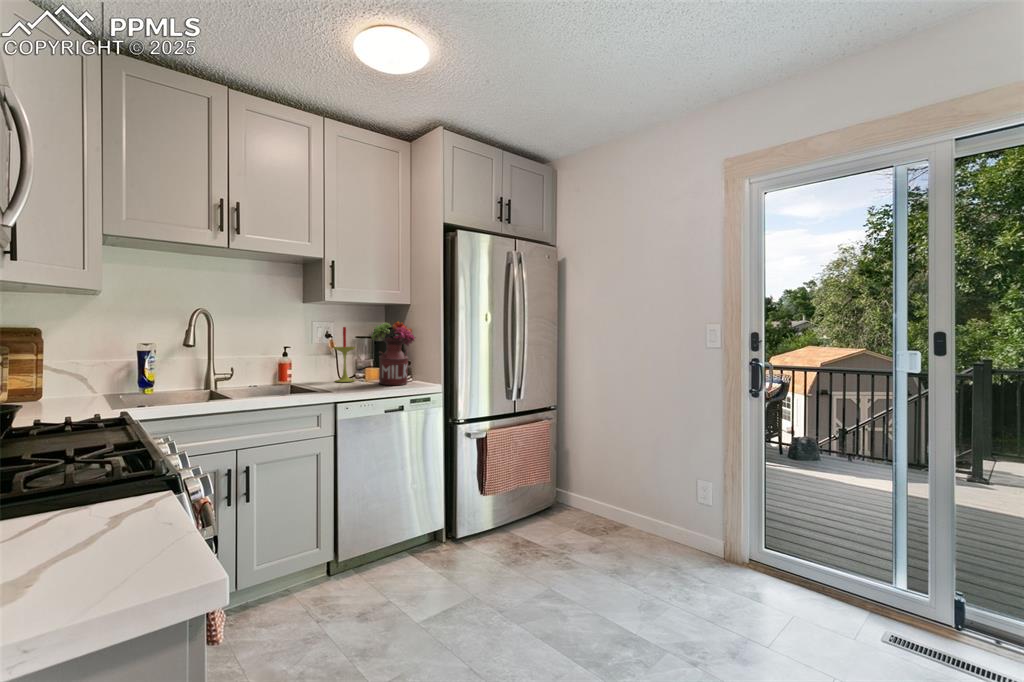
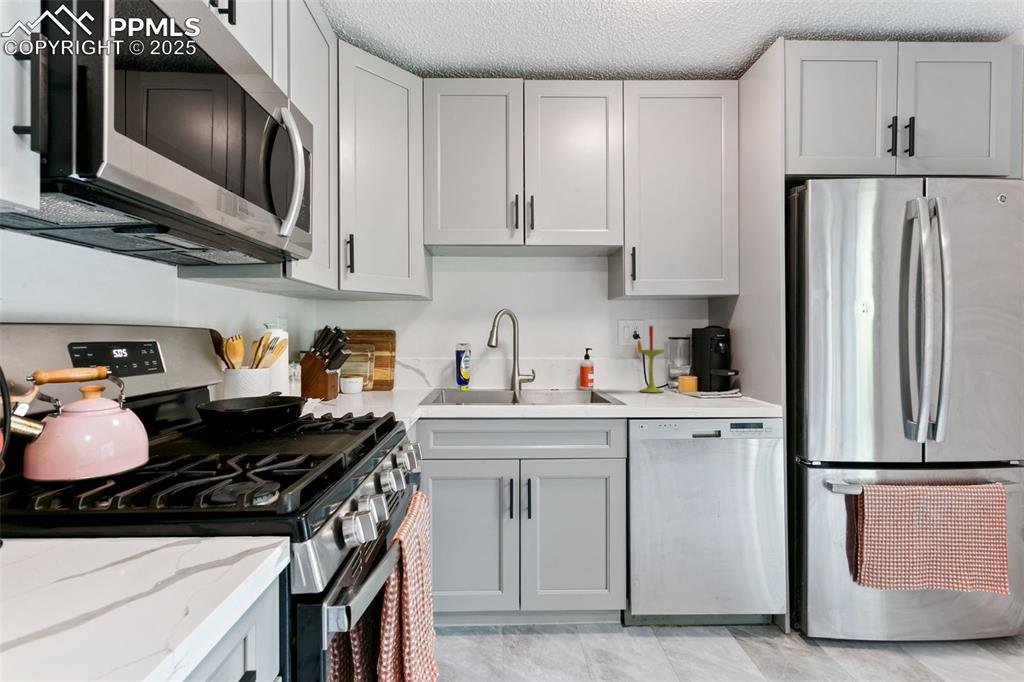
flower arrangement: present [371,321,415,385] -> none [679,316,741,401]

